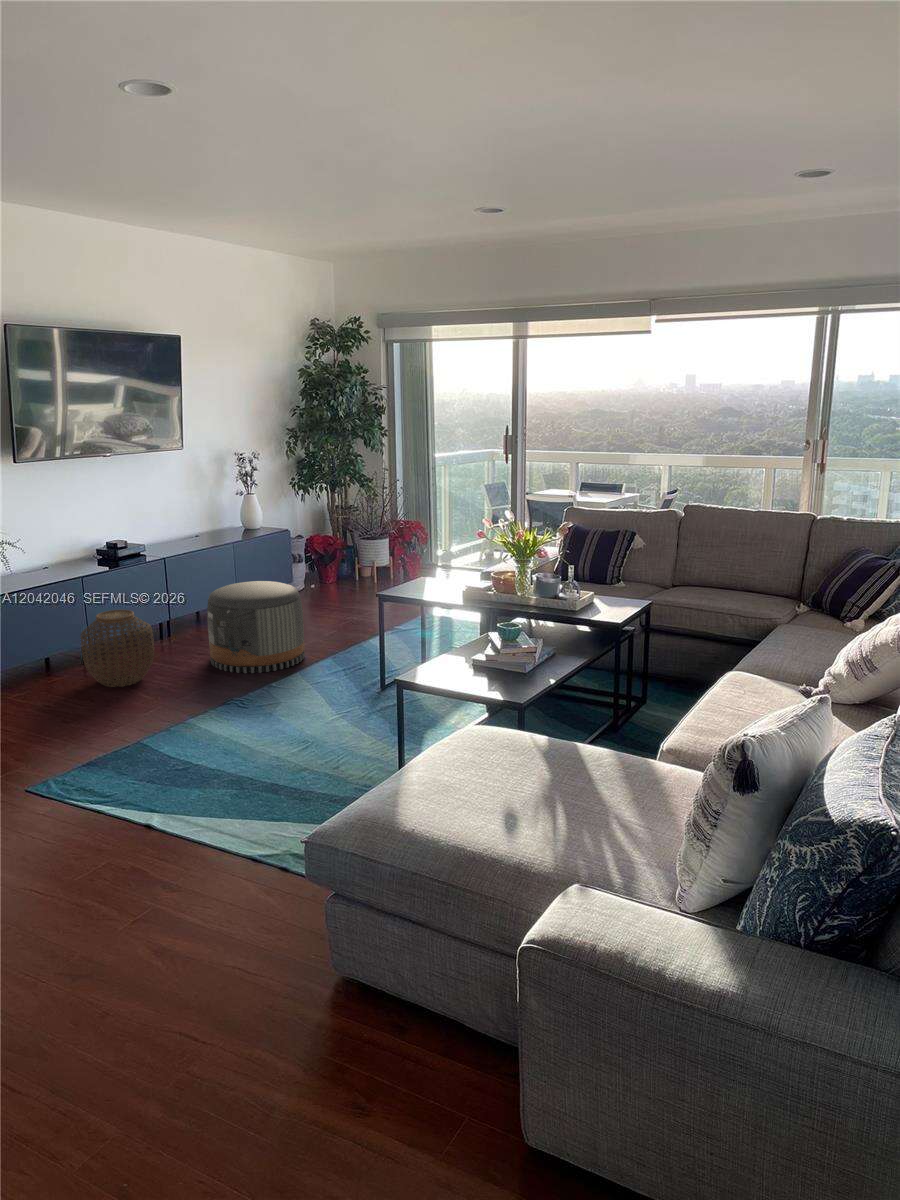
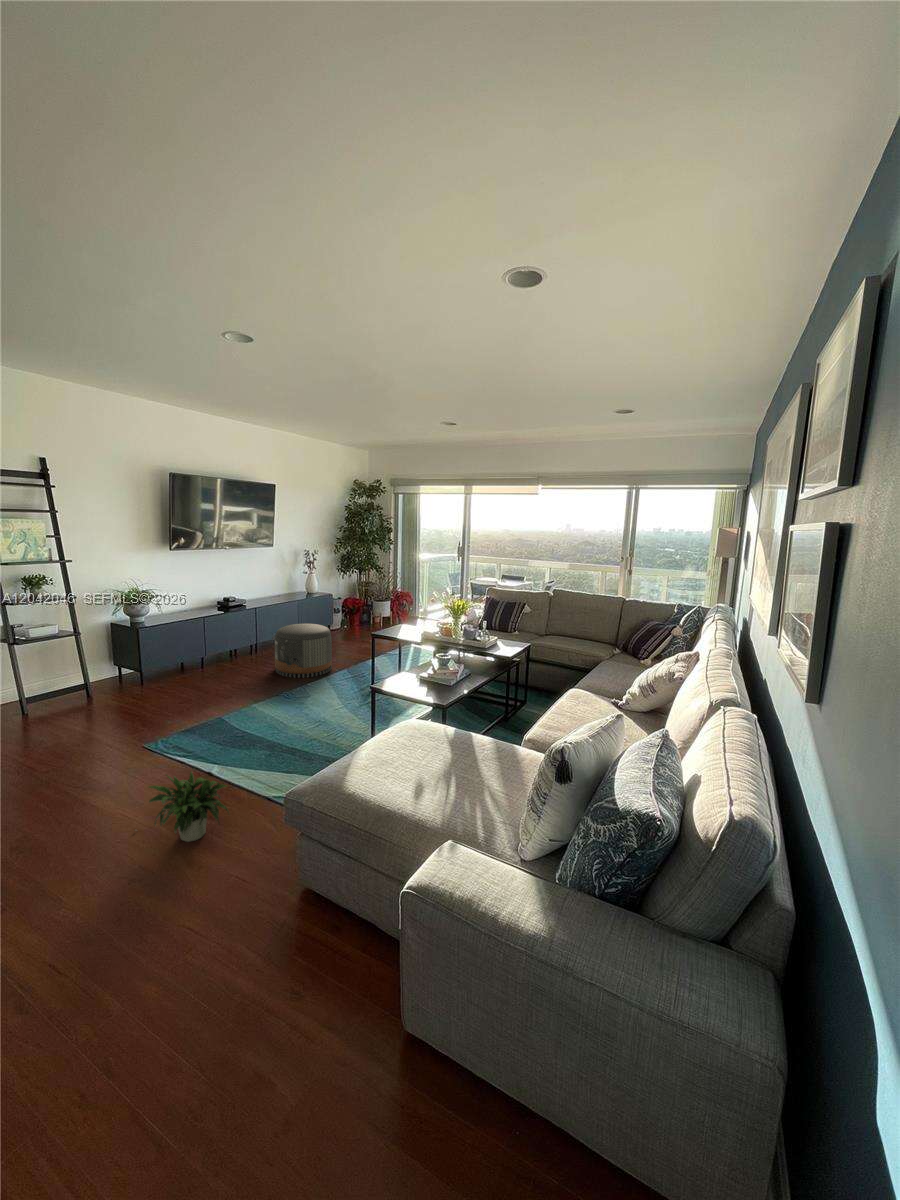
woven basket: present [81,610,154,687] -> none [196,637,241,683]
potted plant: none [52,817,199,924] -> present [149,772,229,842]

